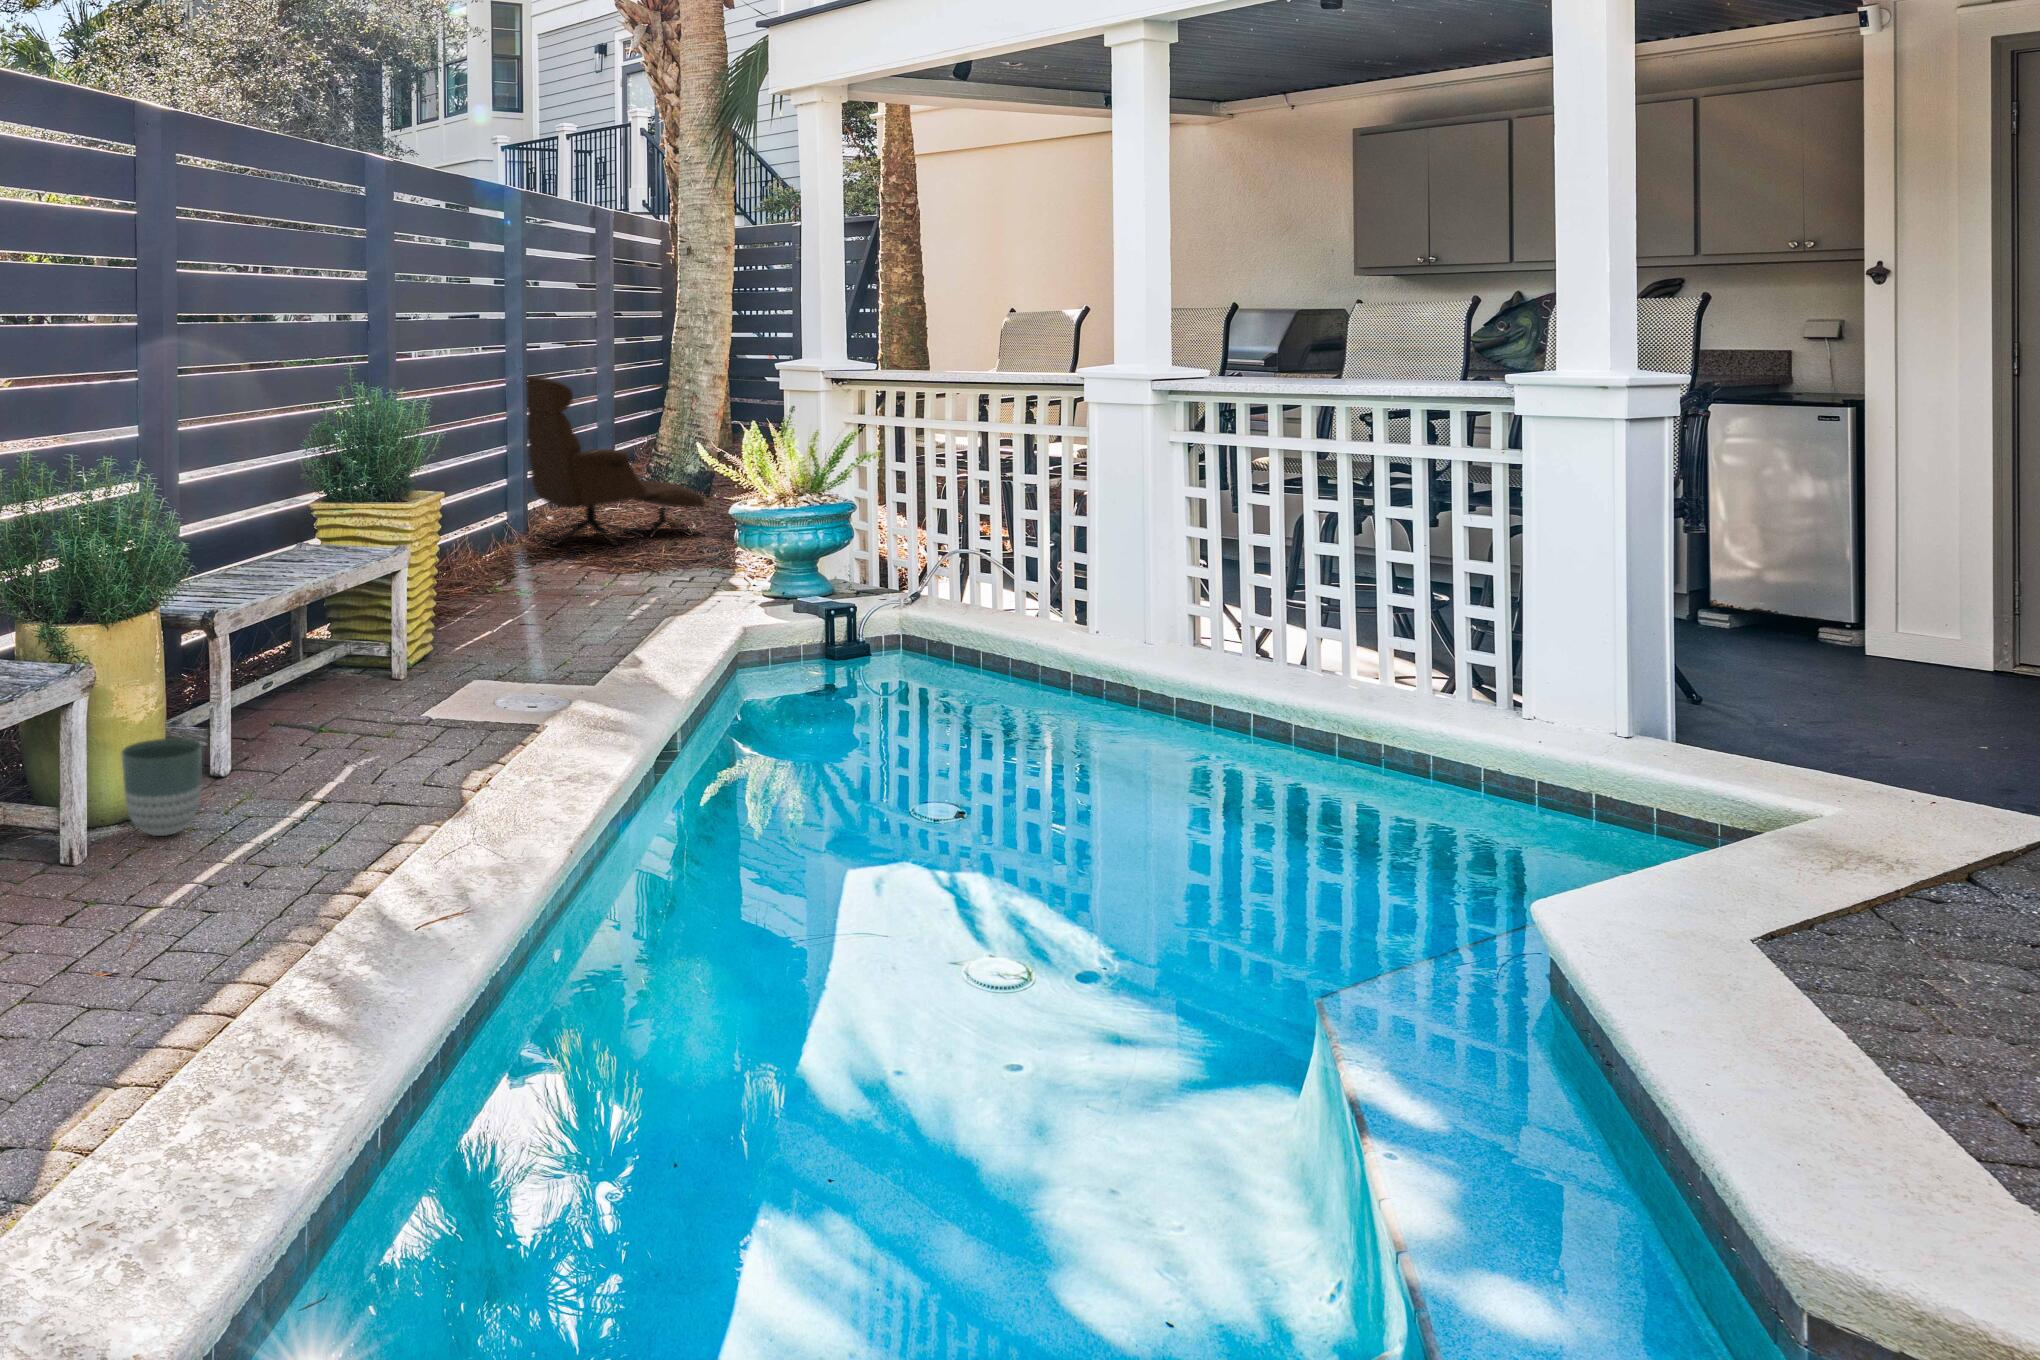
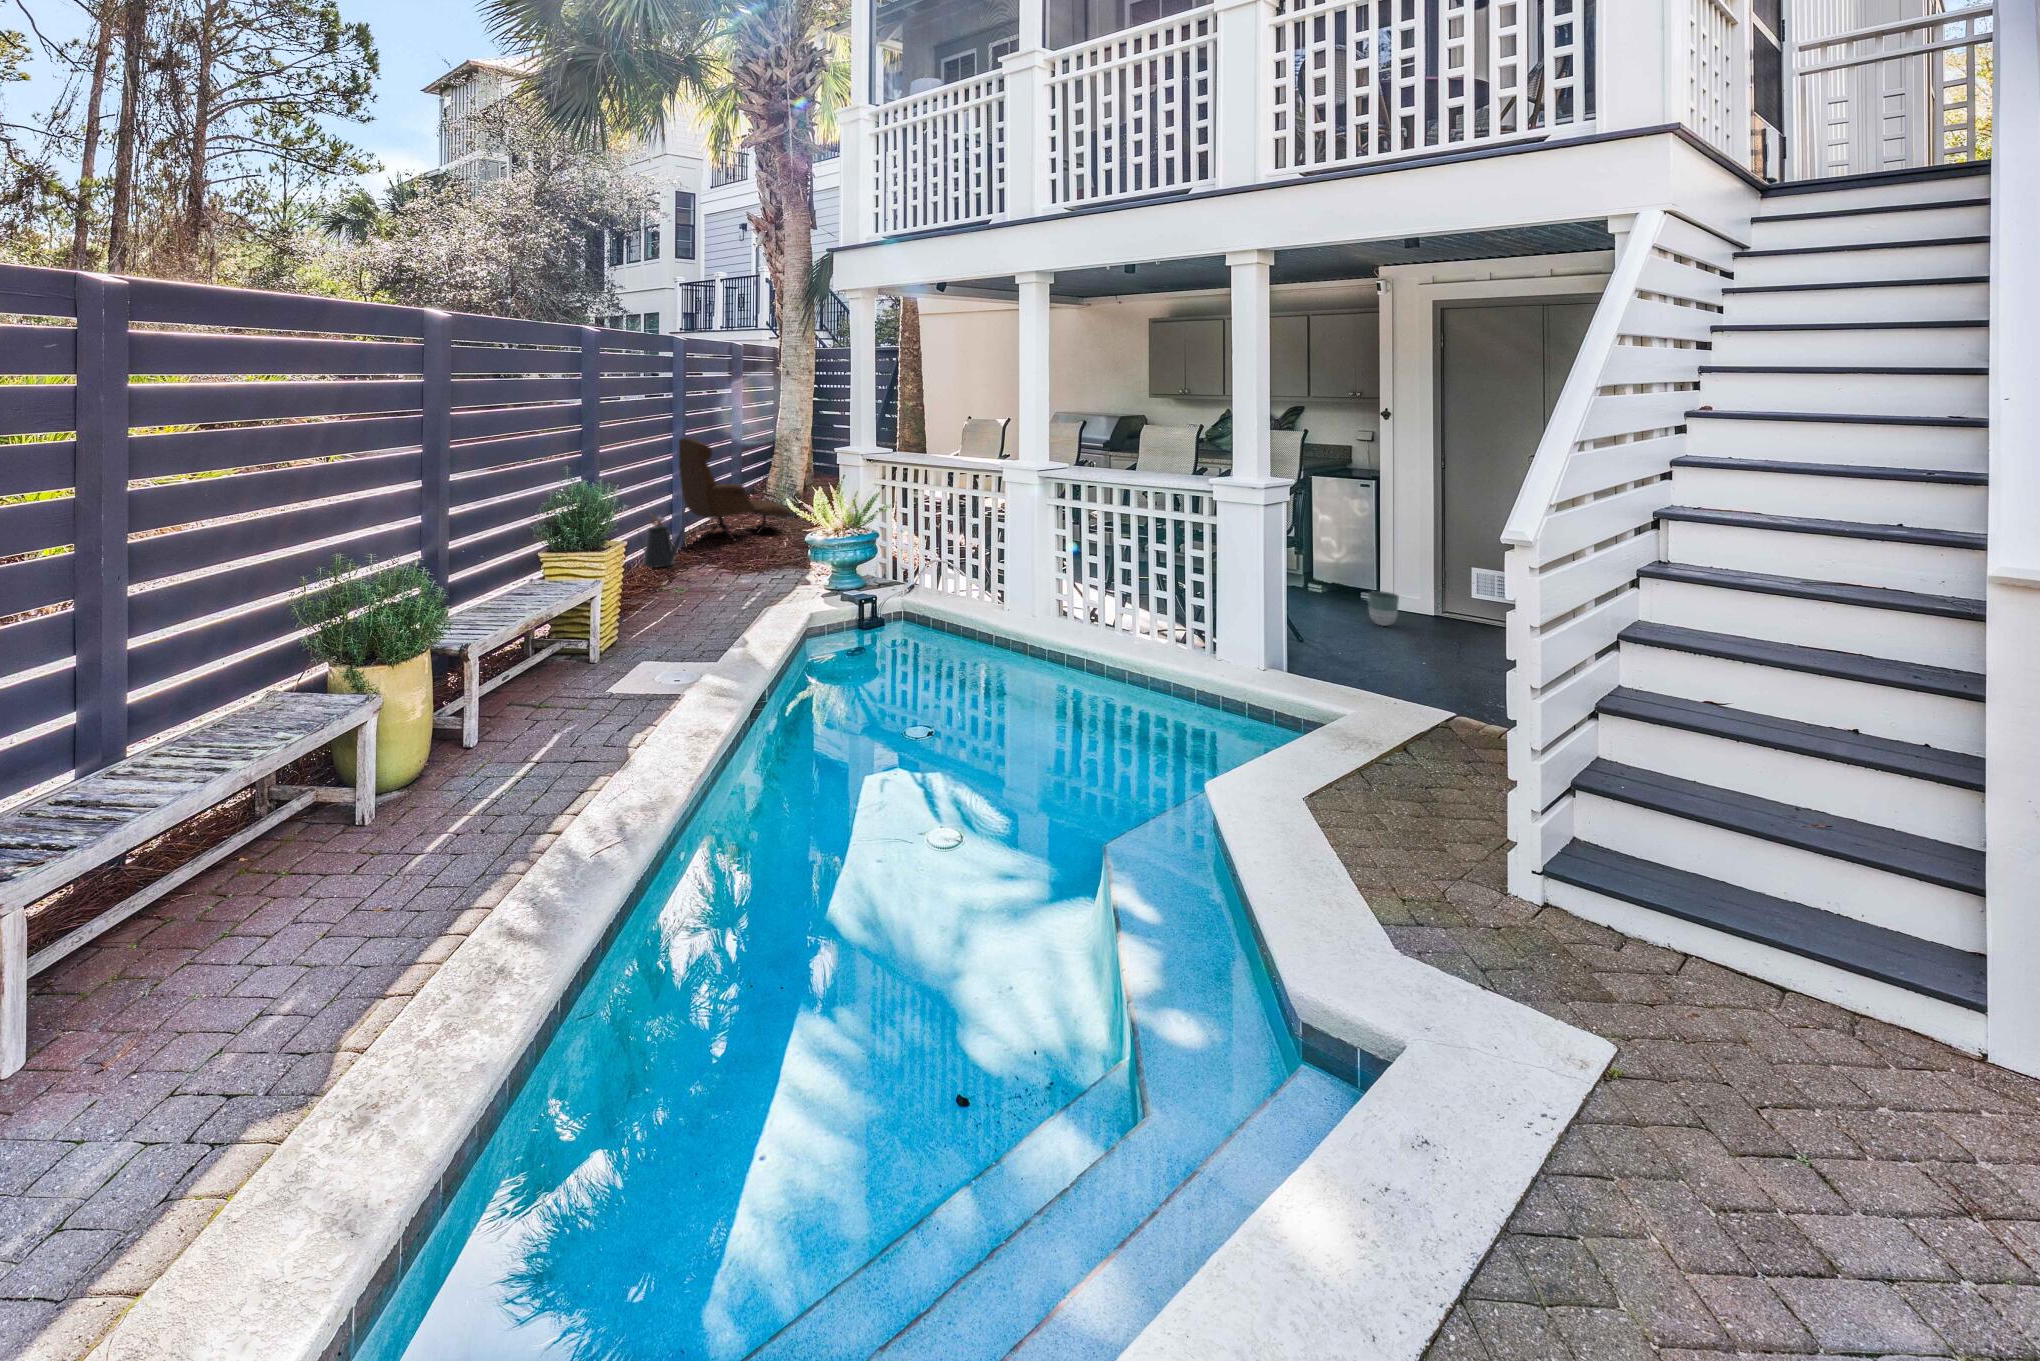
watering can: none [460,485,532,578] -> present [643,515,683,568]
planter: present [121,738,202,836] -> present [1368,591,1399,626]

